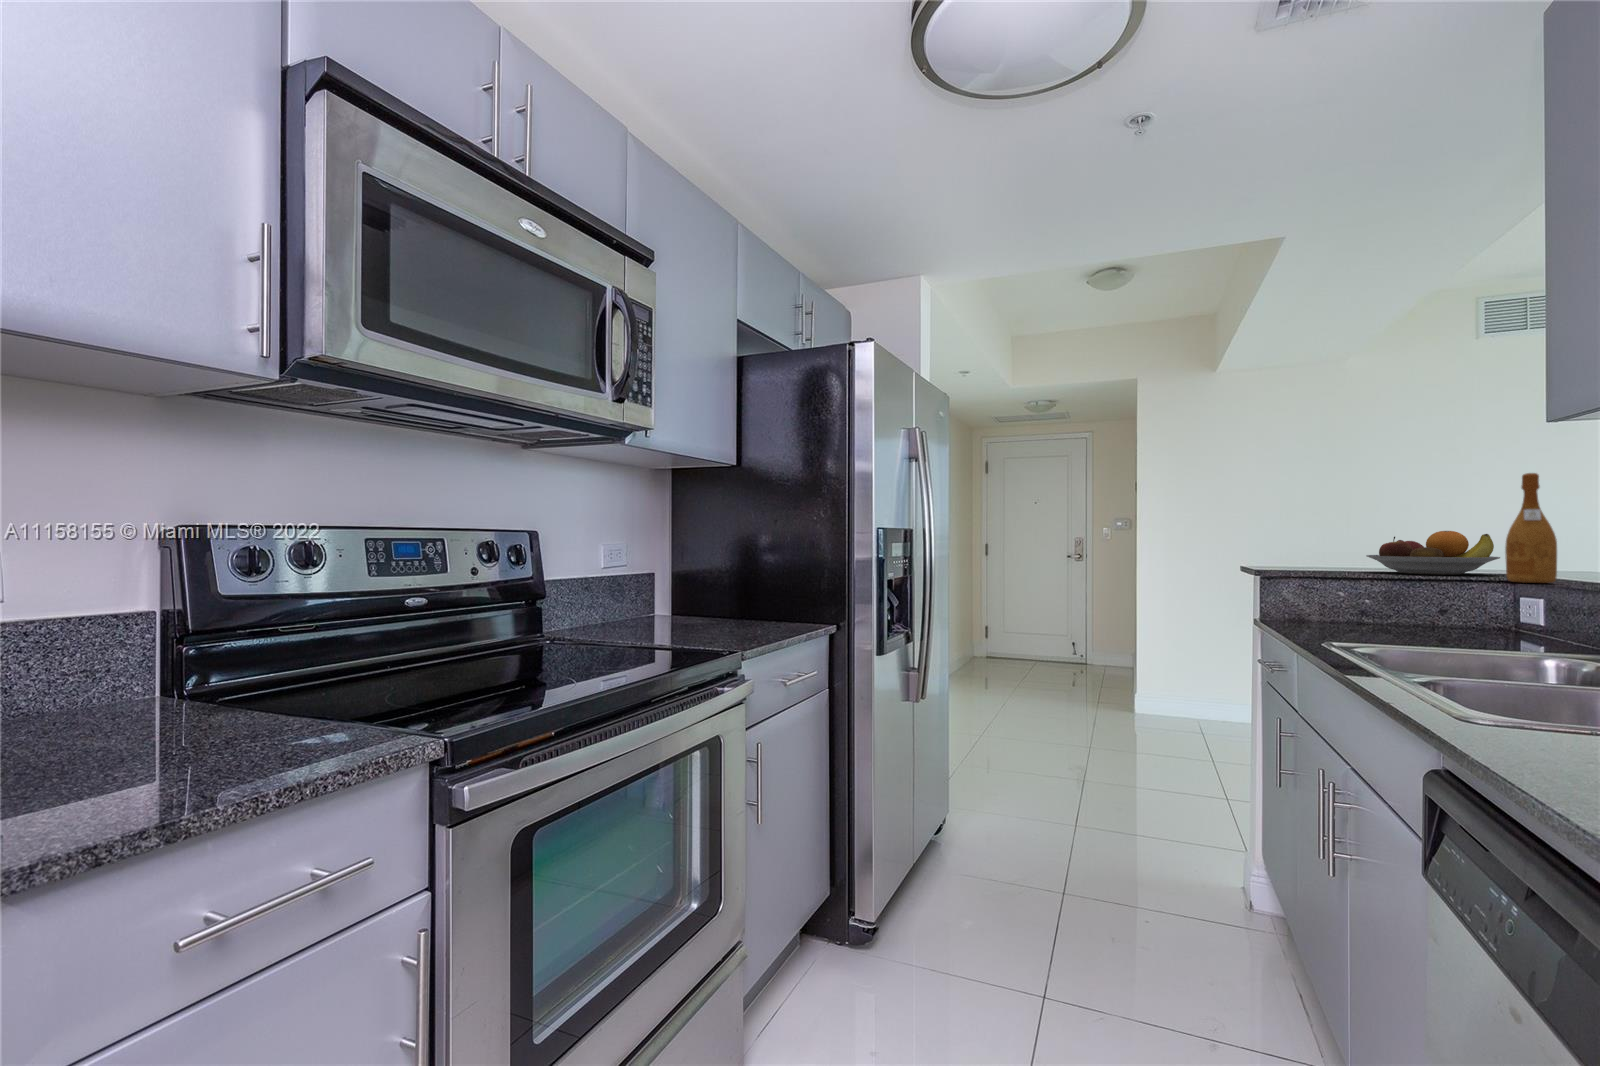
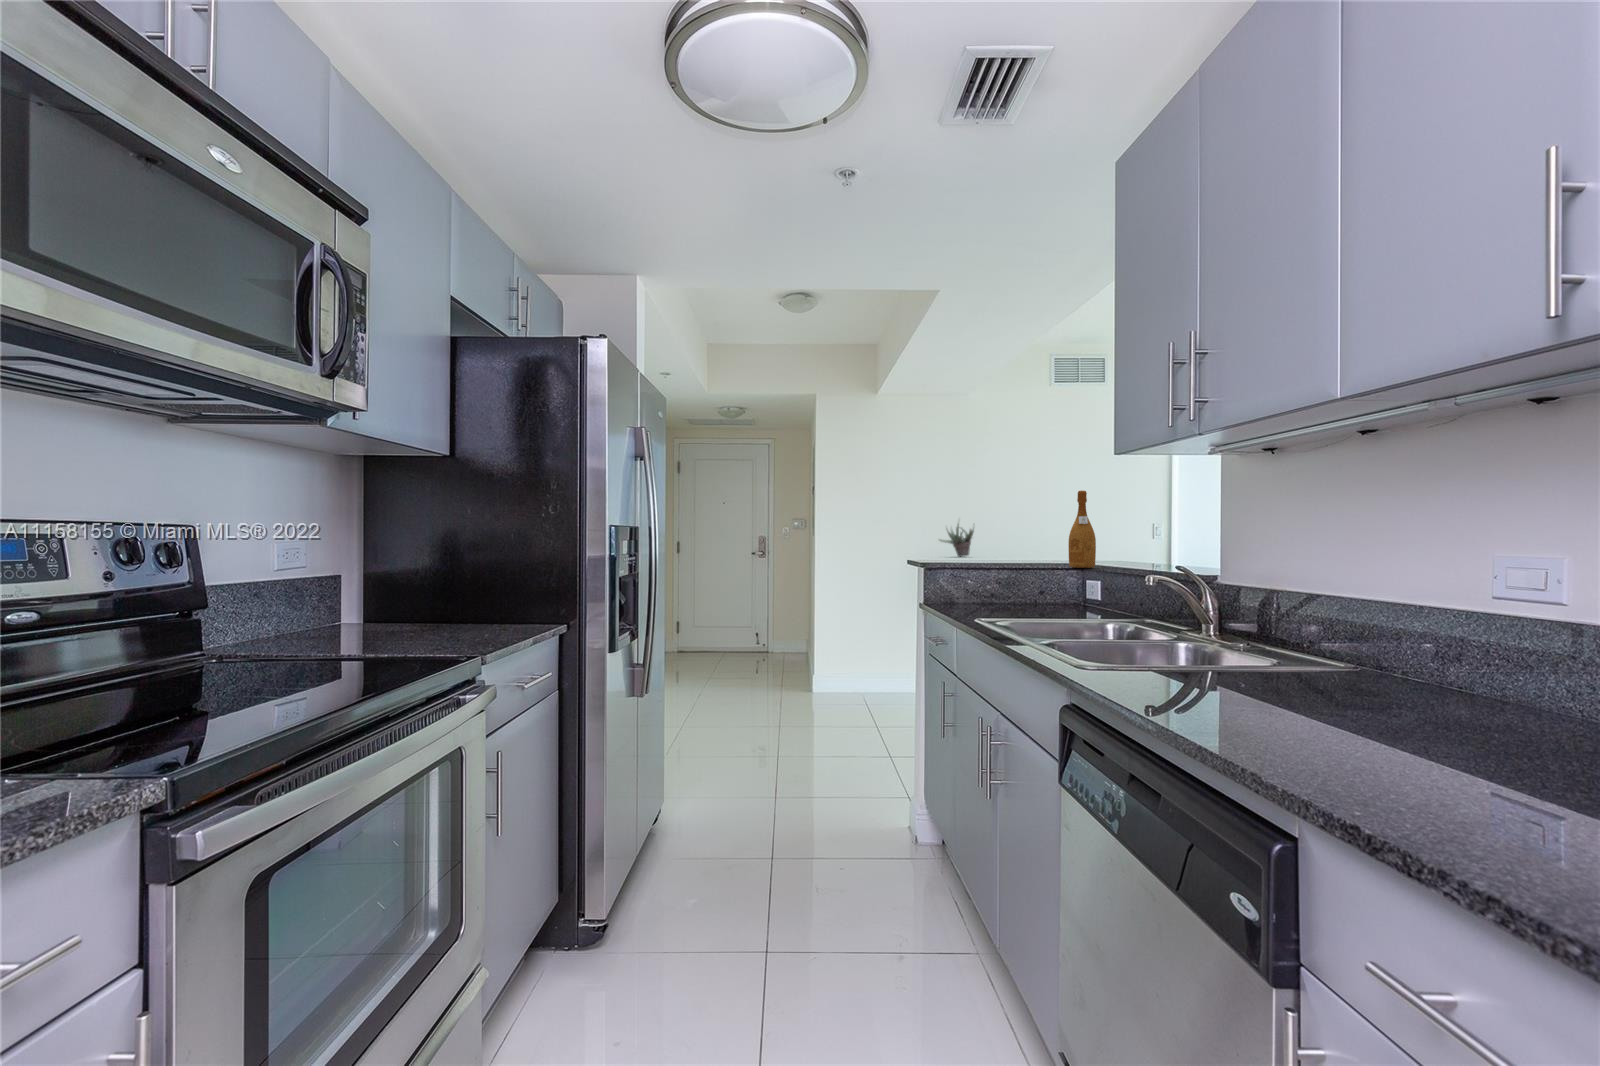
succulent plant: none [1303,514,1359,564] -> present [940,524,974,557]
fruit bowl: present [1366,531,1500,575] -> none [984,531,1062,563]

